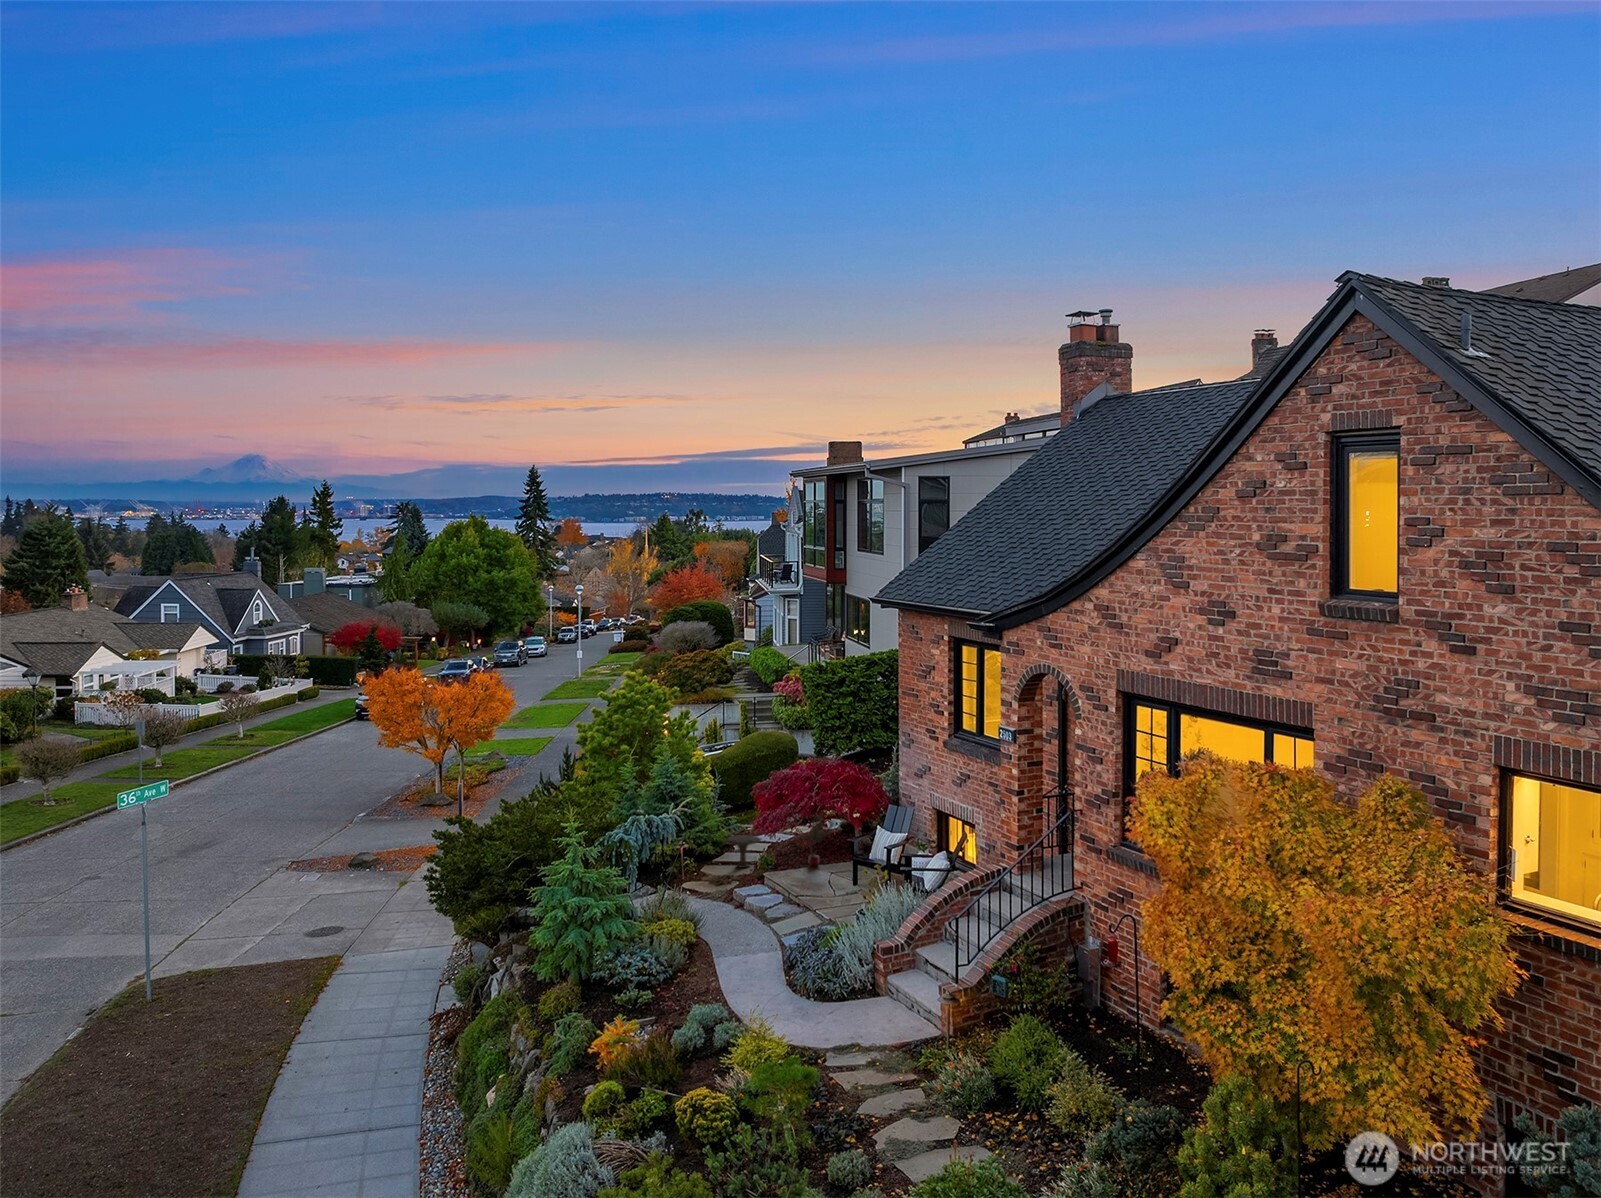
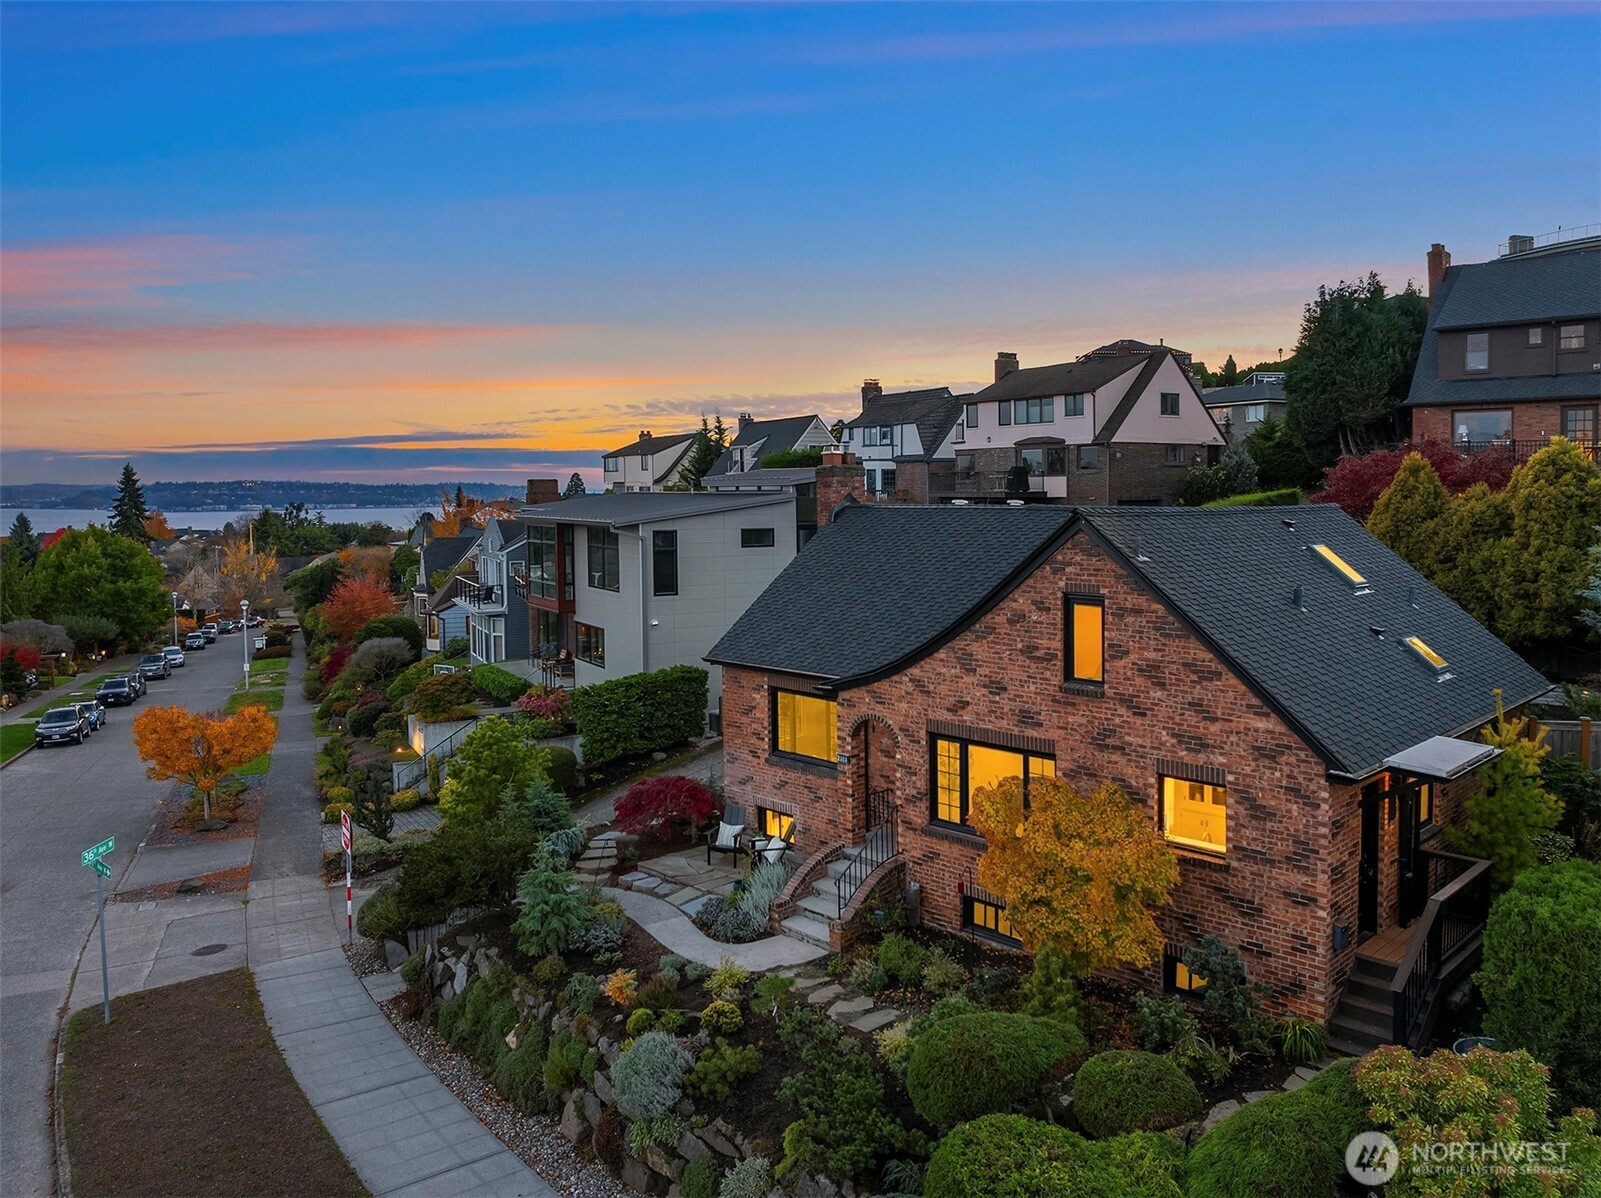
potted tree: present [794,815,834,866] -> none [662,815,692,853]

